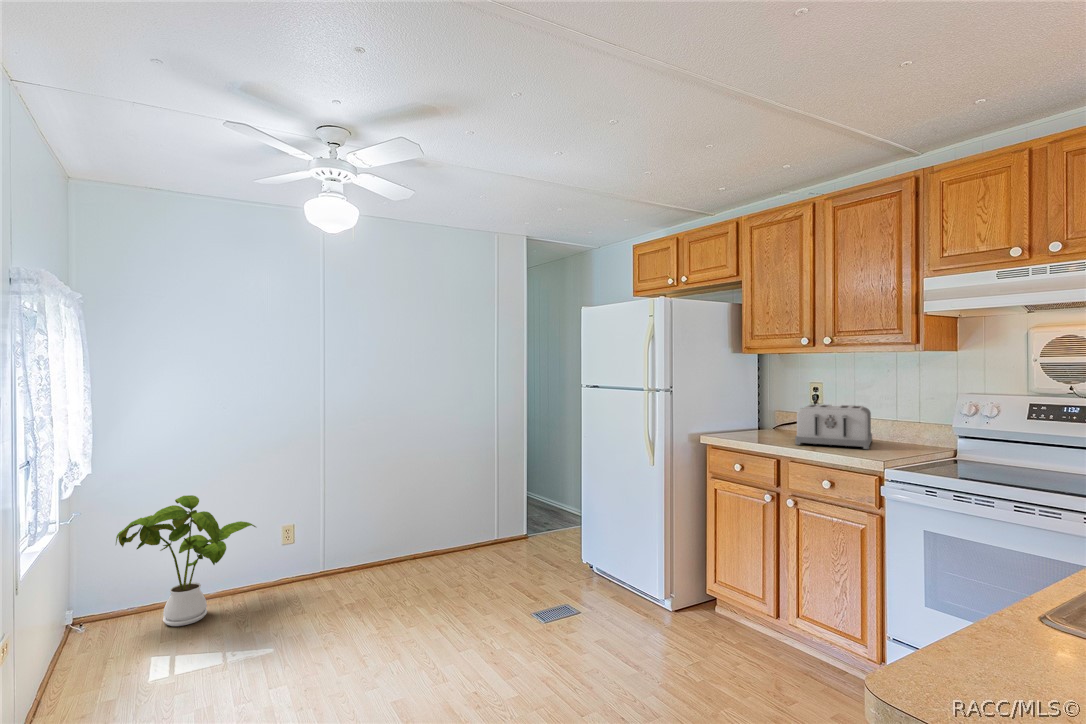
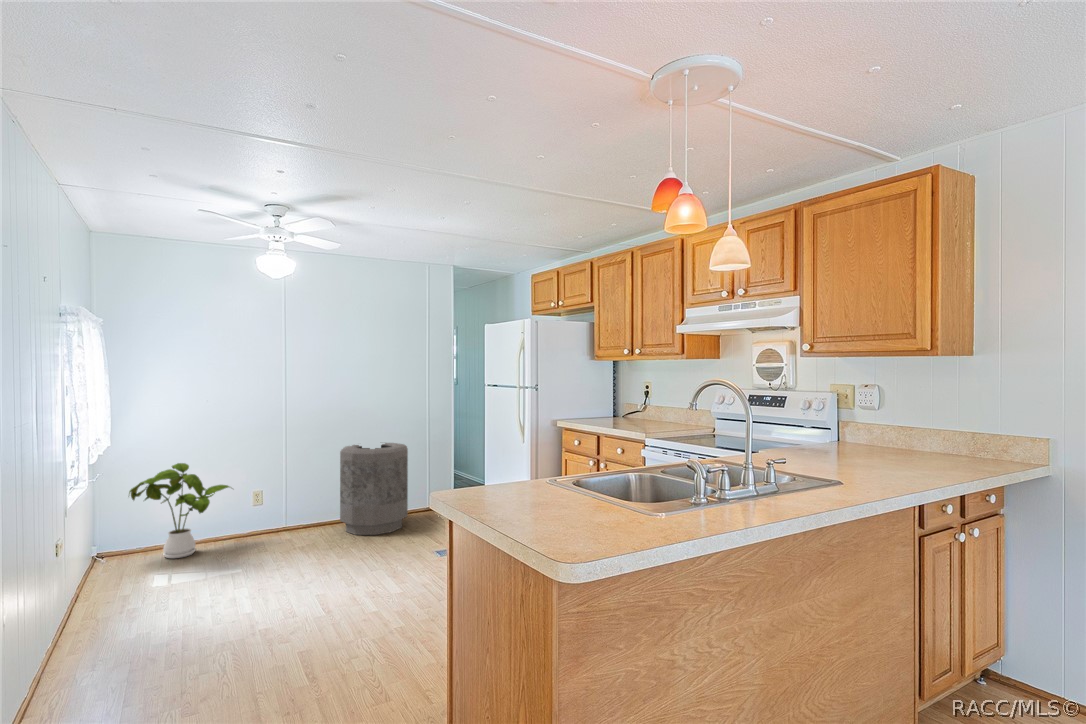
toaster: present [795,404,872,449] -> none [612,397,672,428]
trash can: none [393,462,479,585] -> present [340,443,408,535]

